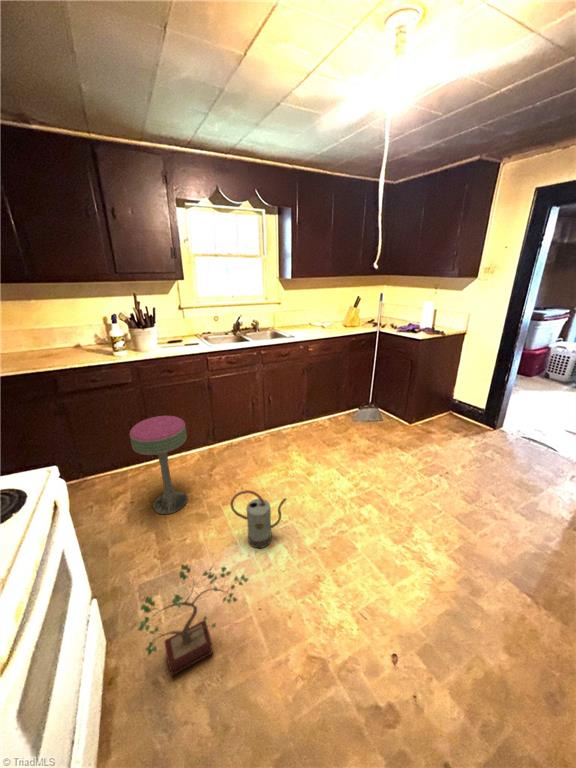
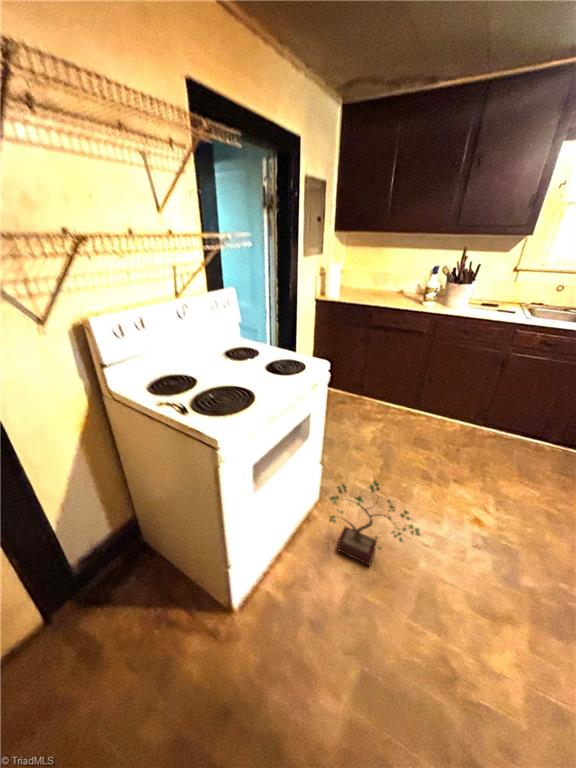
bar stool: present [130,416,187,514] -> none [393,367,451,459]
watering can: present [231,490,286,548] -> none [452,471,522,544]

